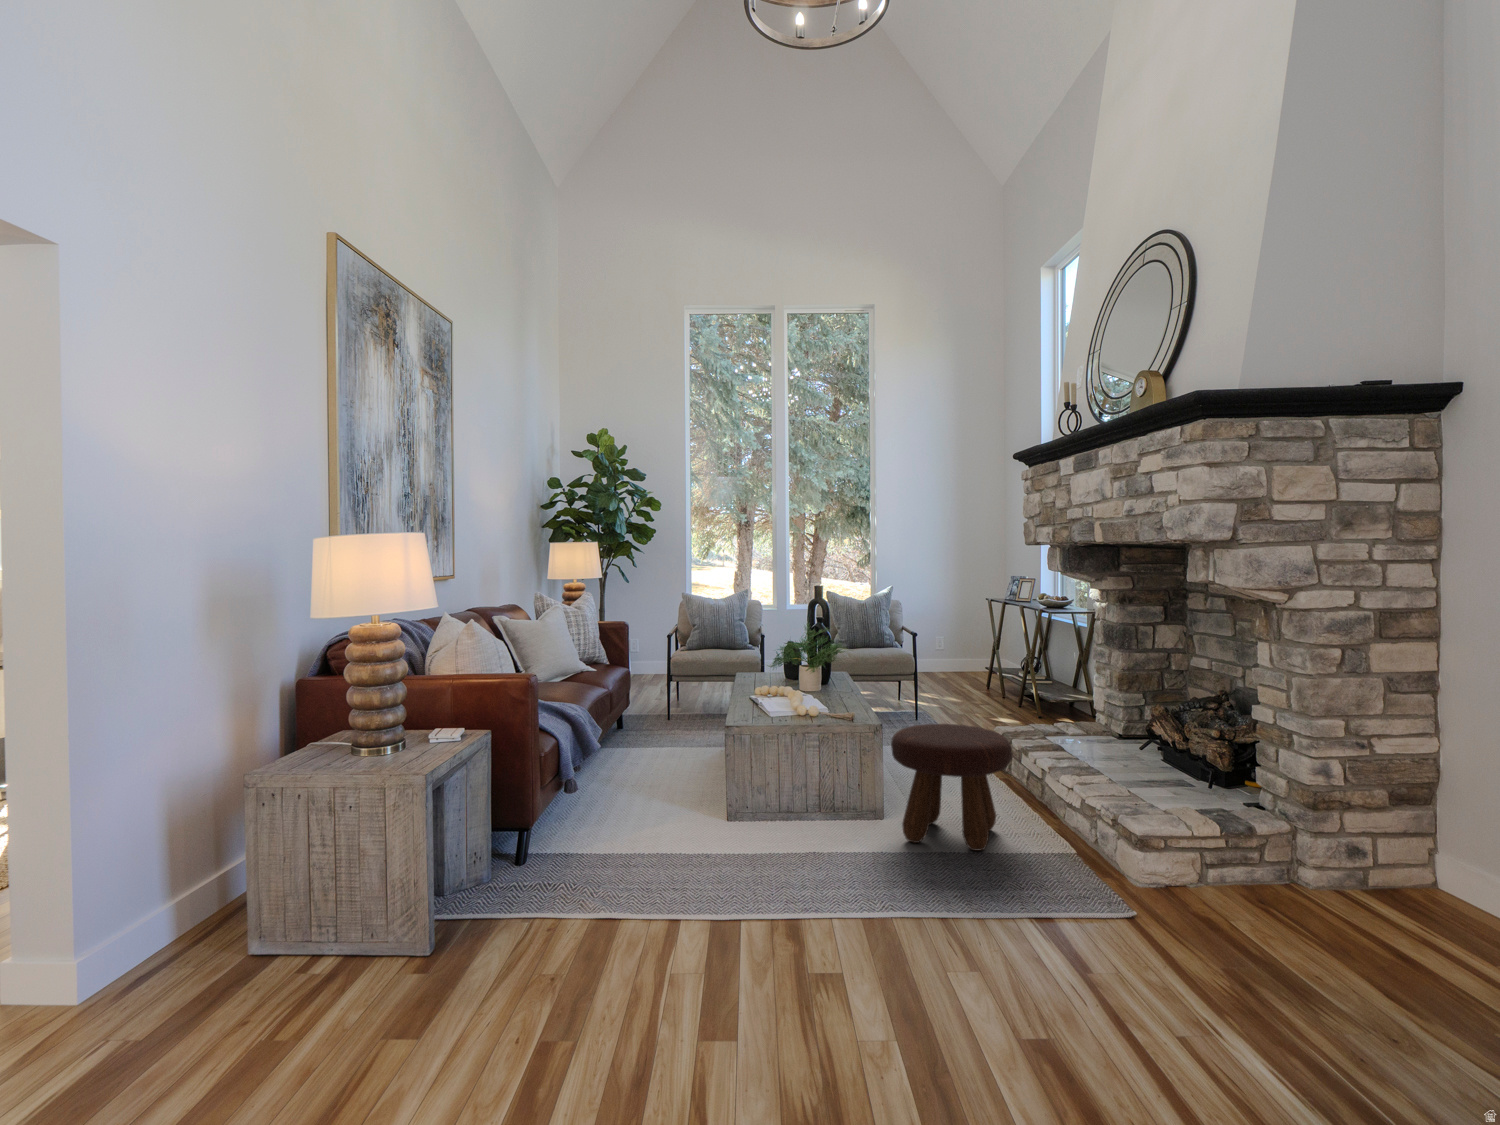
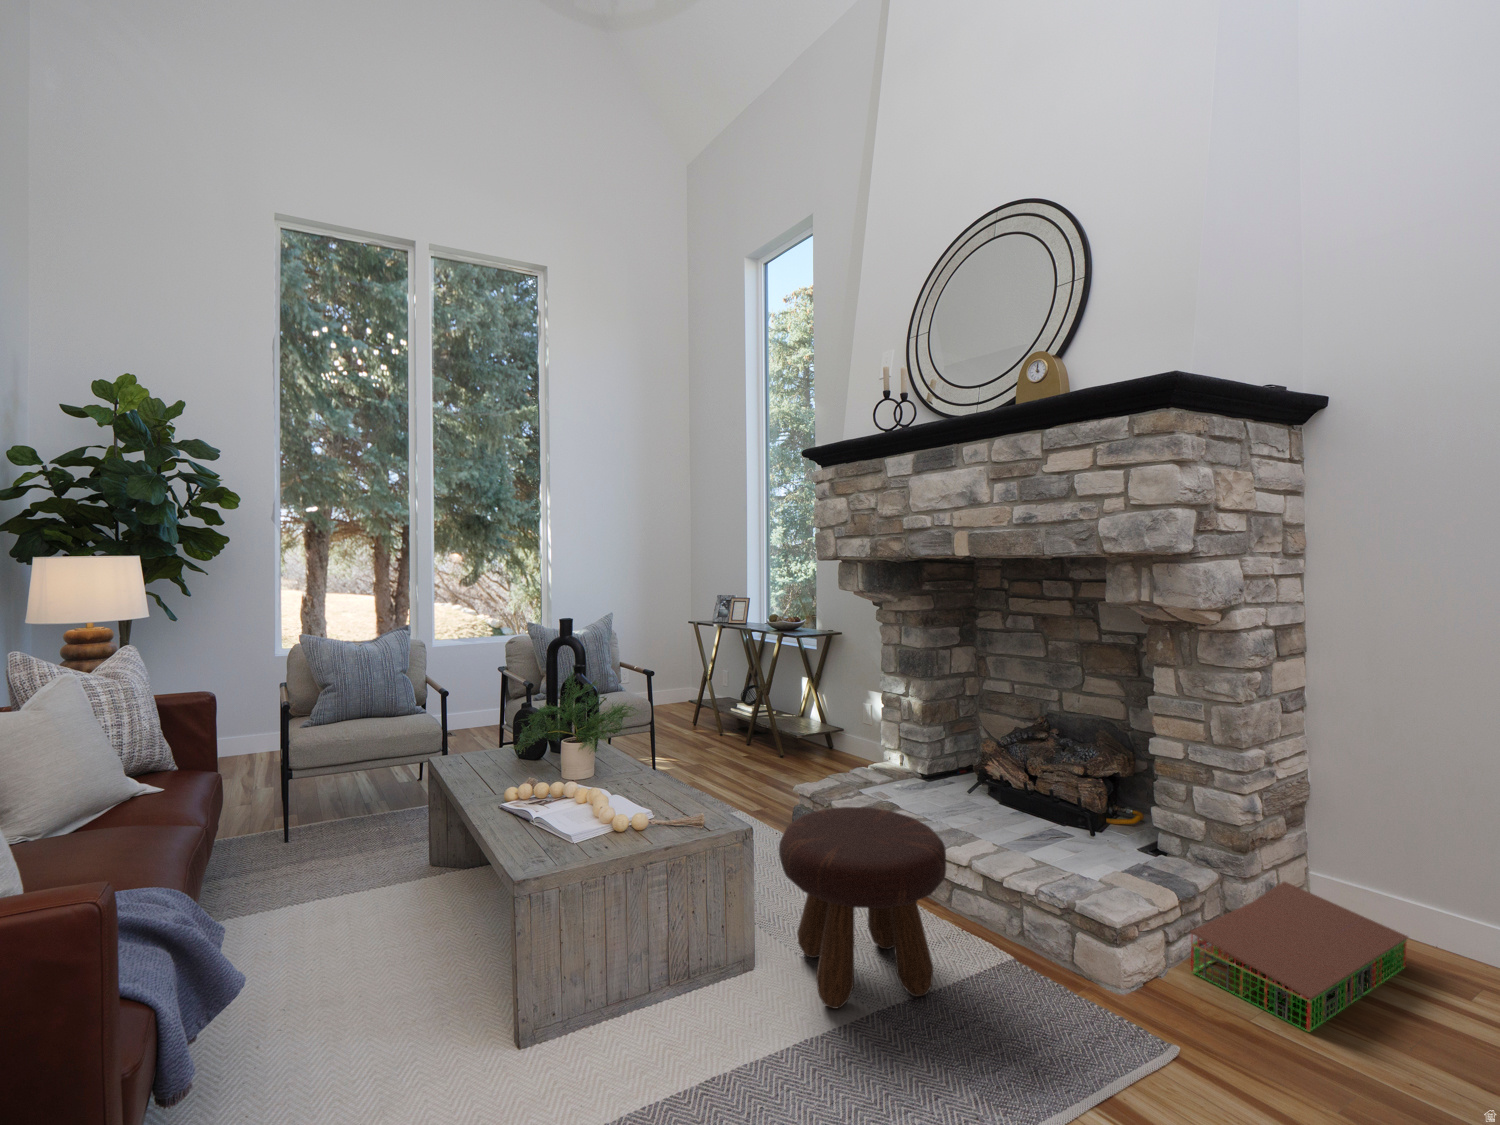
storage bin: none [1213,853,1456,933] -> present [1190,882,1408,1032]

